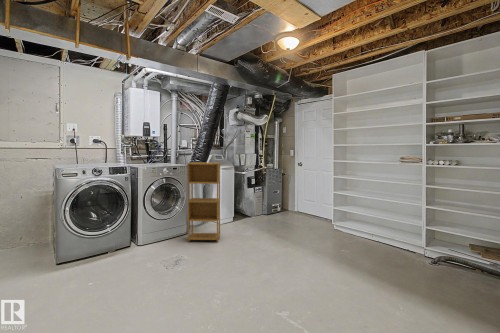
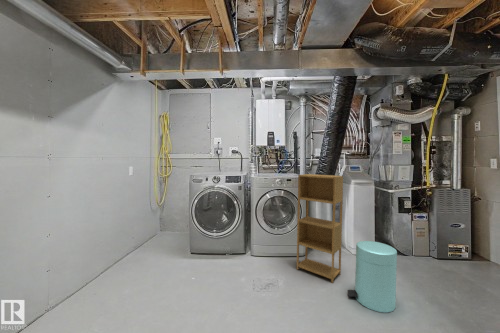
trash can: none [229,206,257,248] -> present [348,241,397,313]

